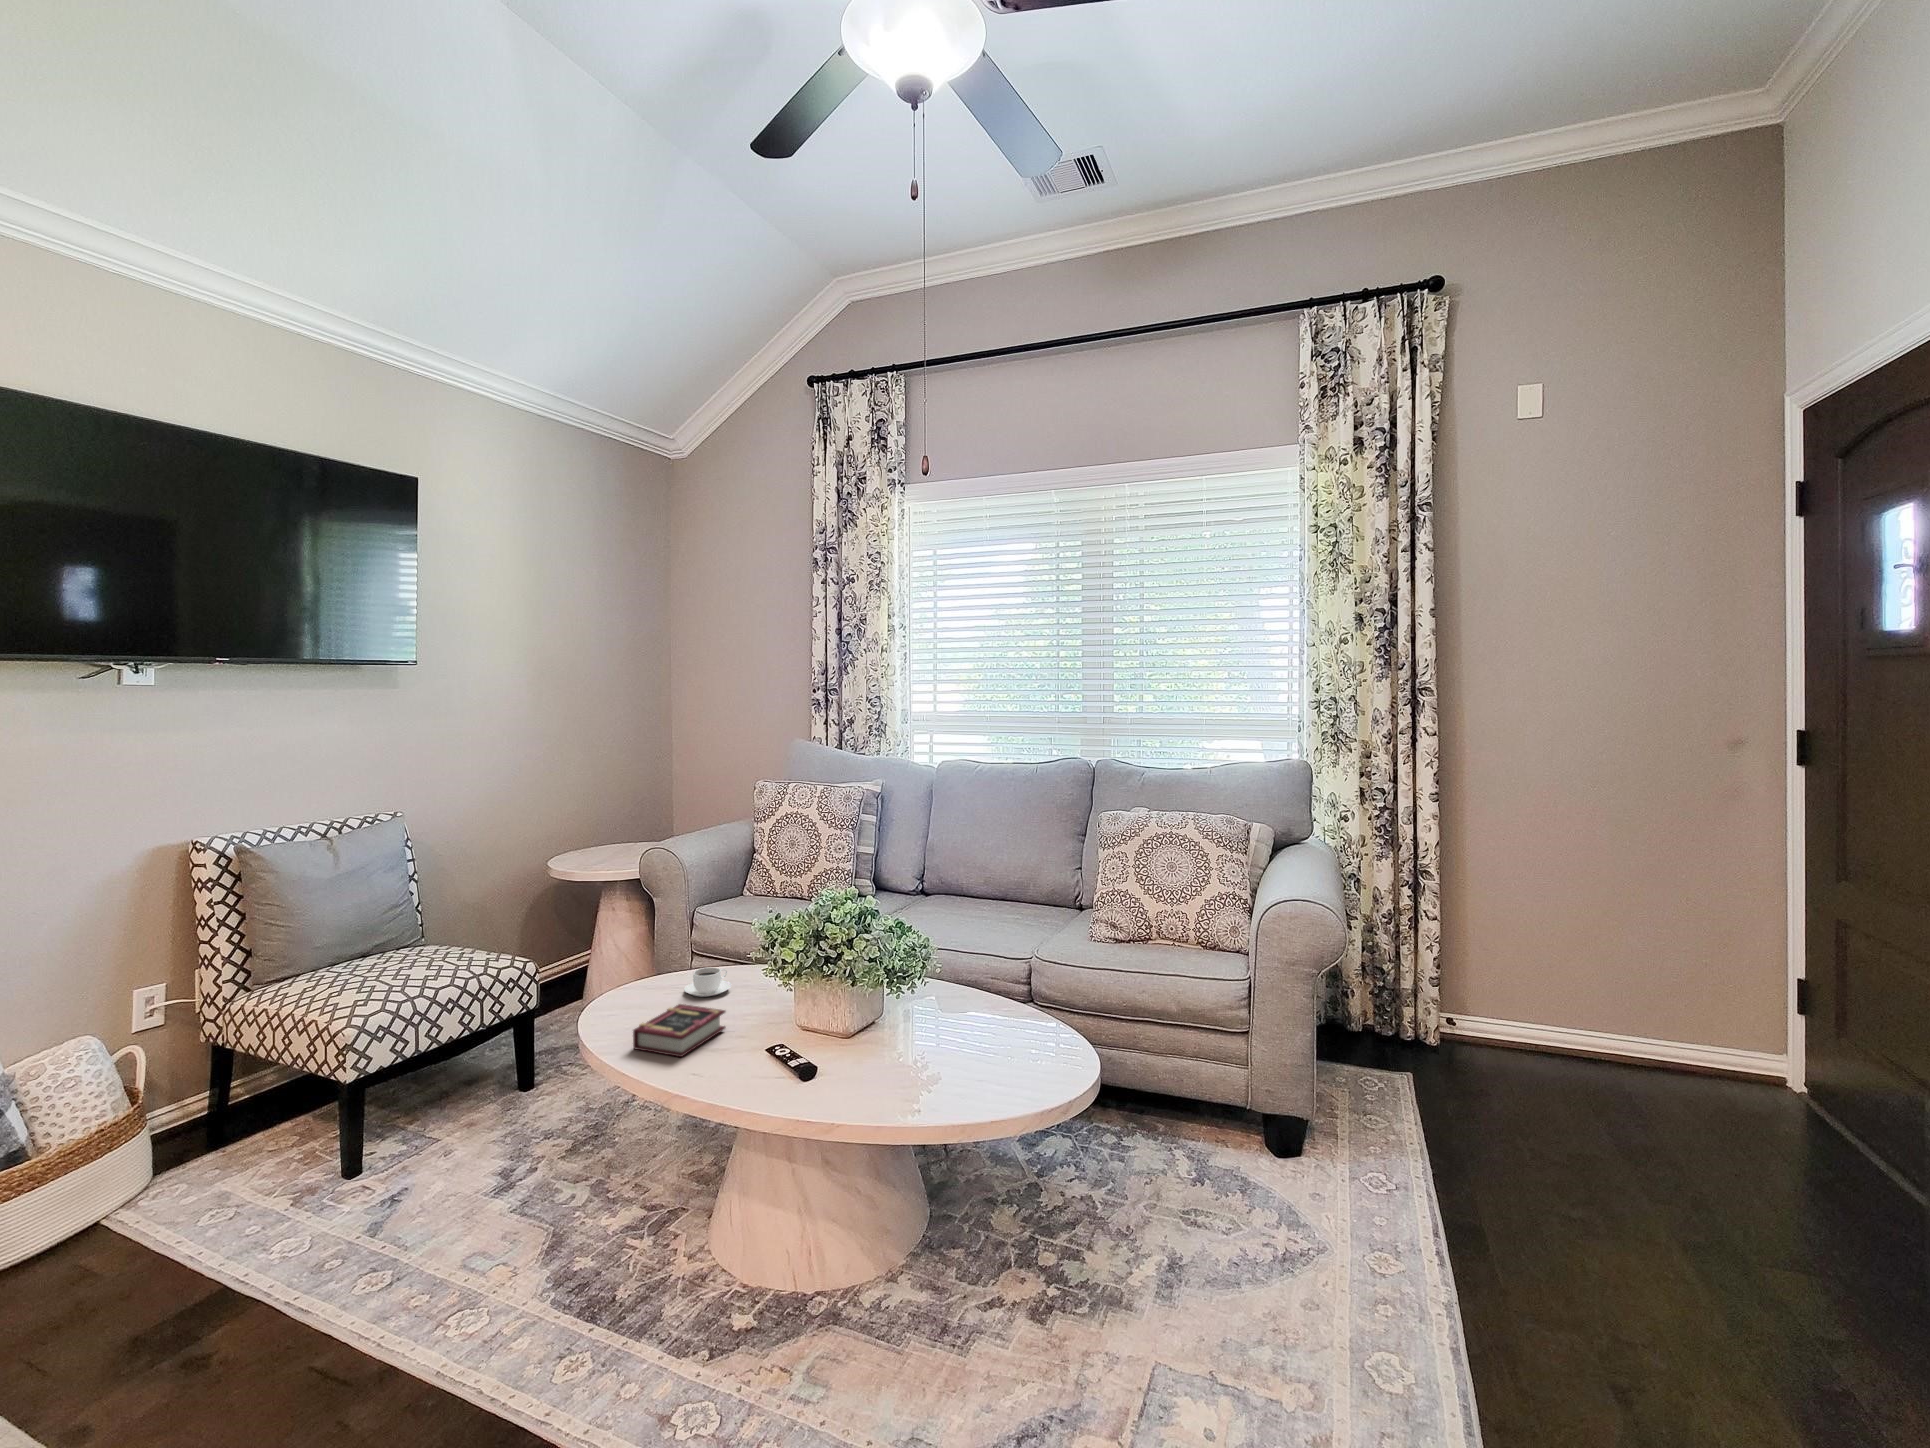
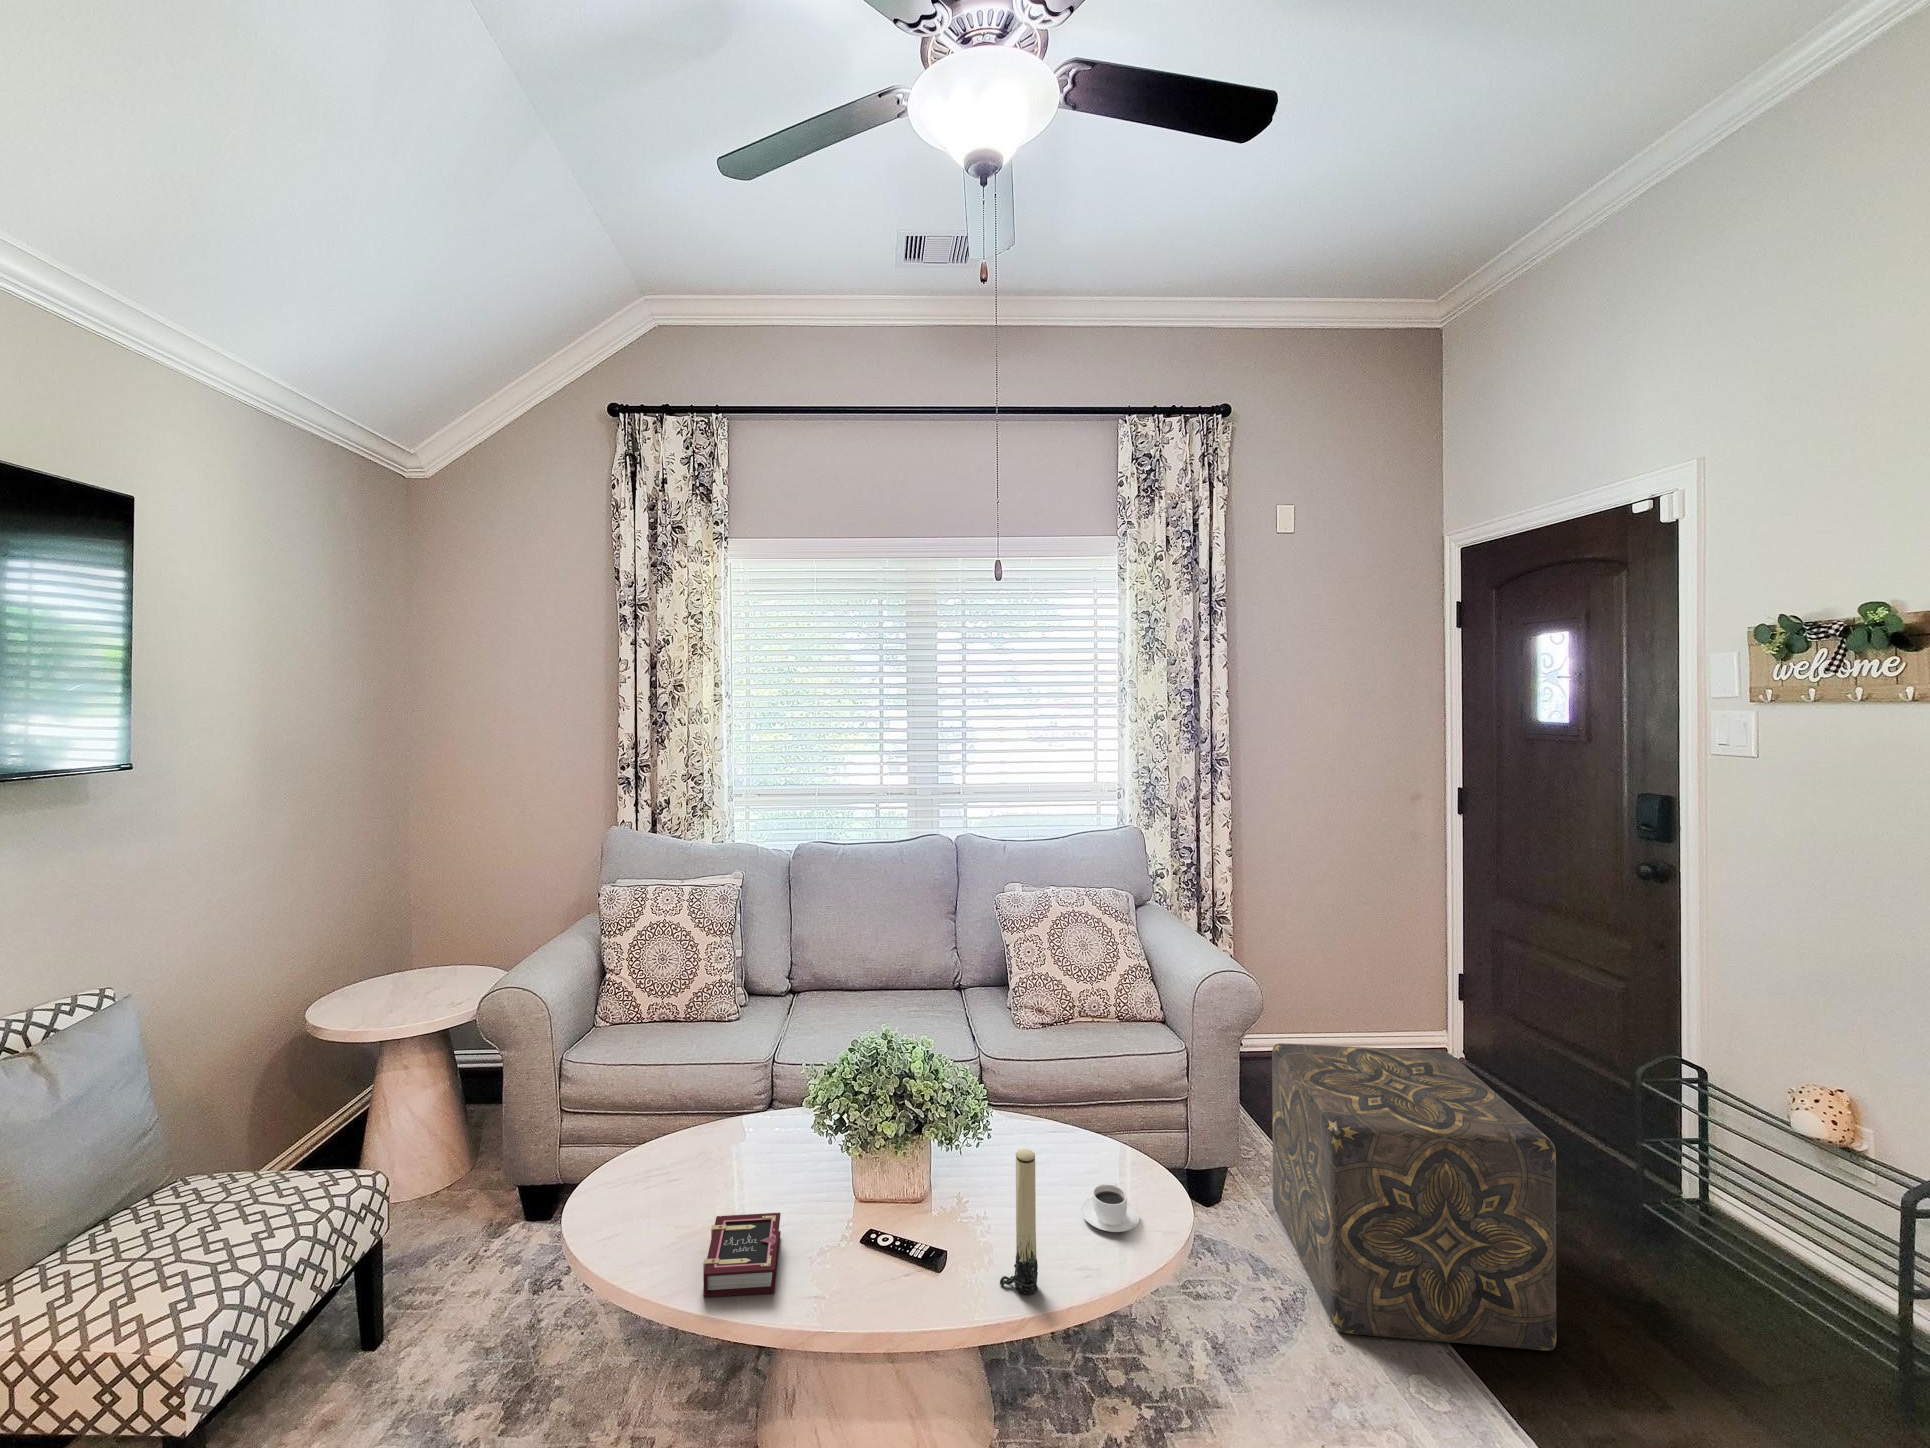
coffee cup: present [684,967,731,997] -> present [1081,1183,1140,1232]
candle: none [856,968,886,1102] -> present [1000,1149,1038,1294]
ottoman: none [1323,988,1619,1385] -> present [1272,1043,1556,1351]

